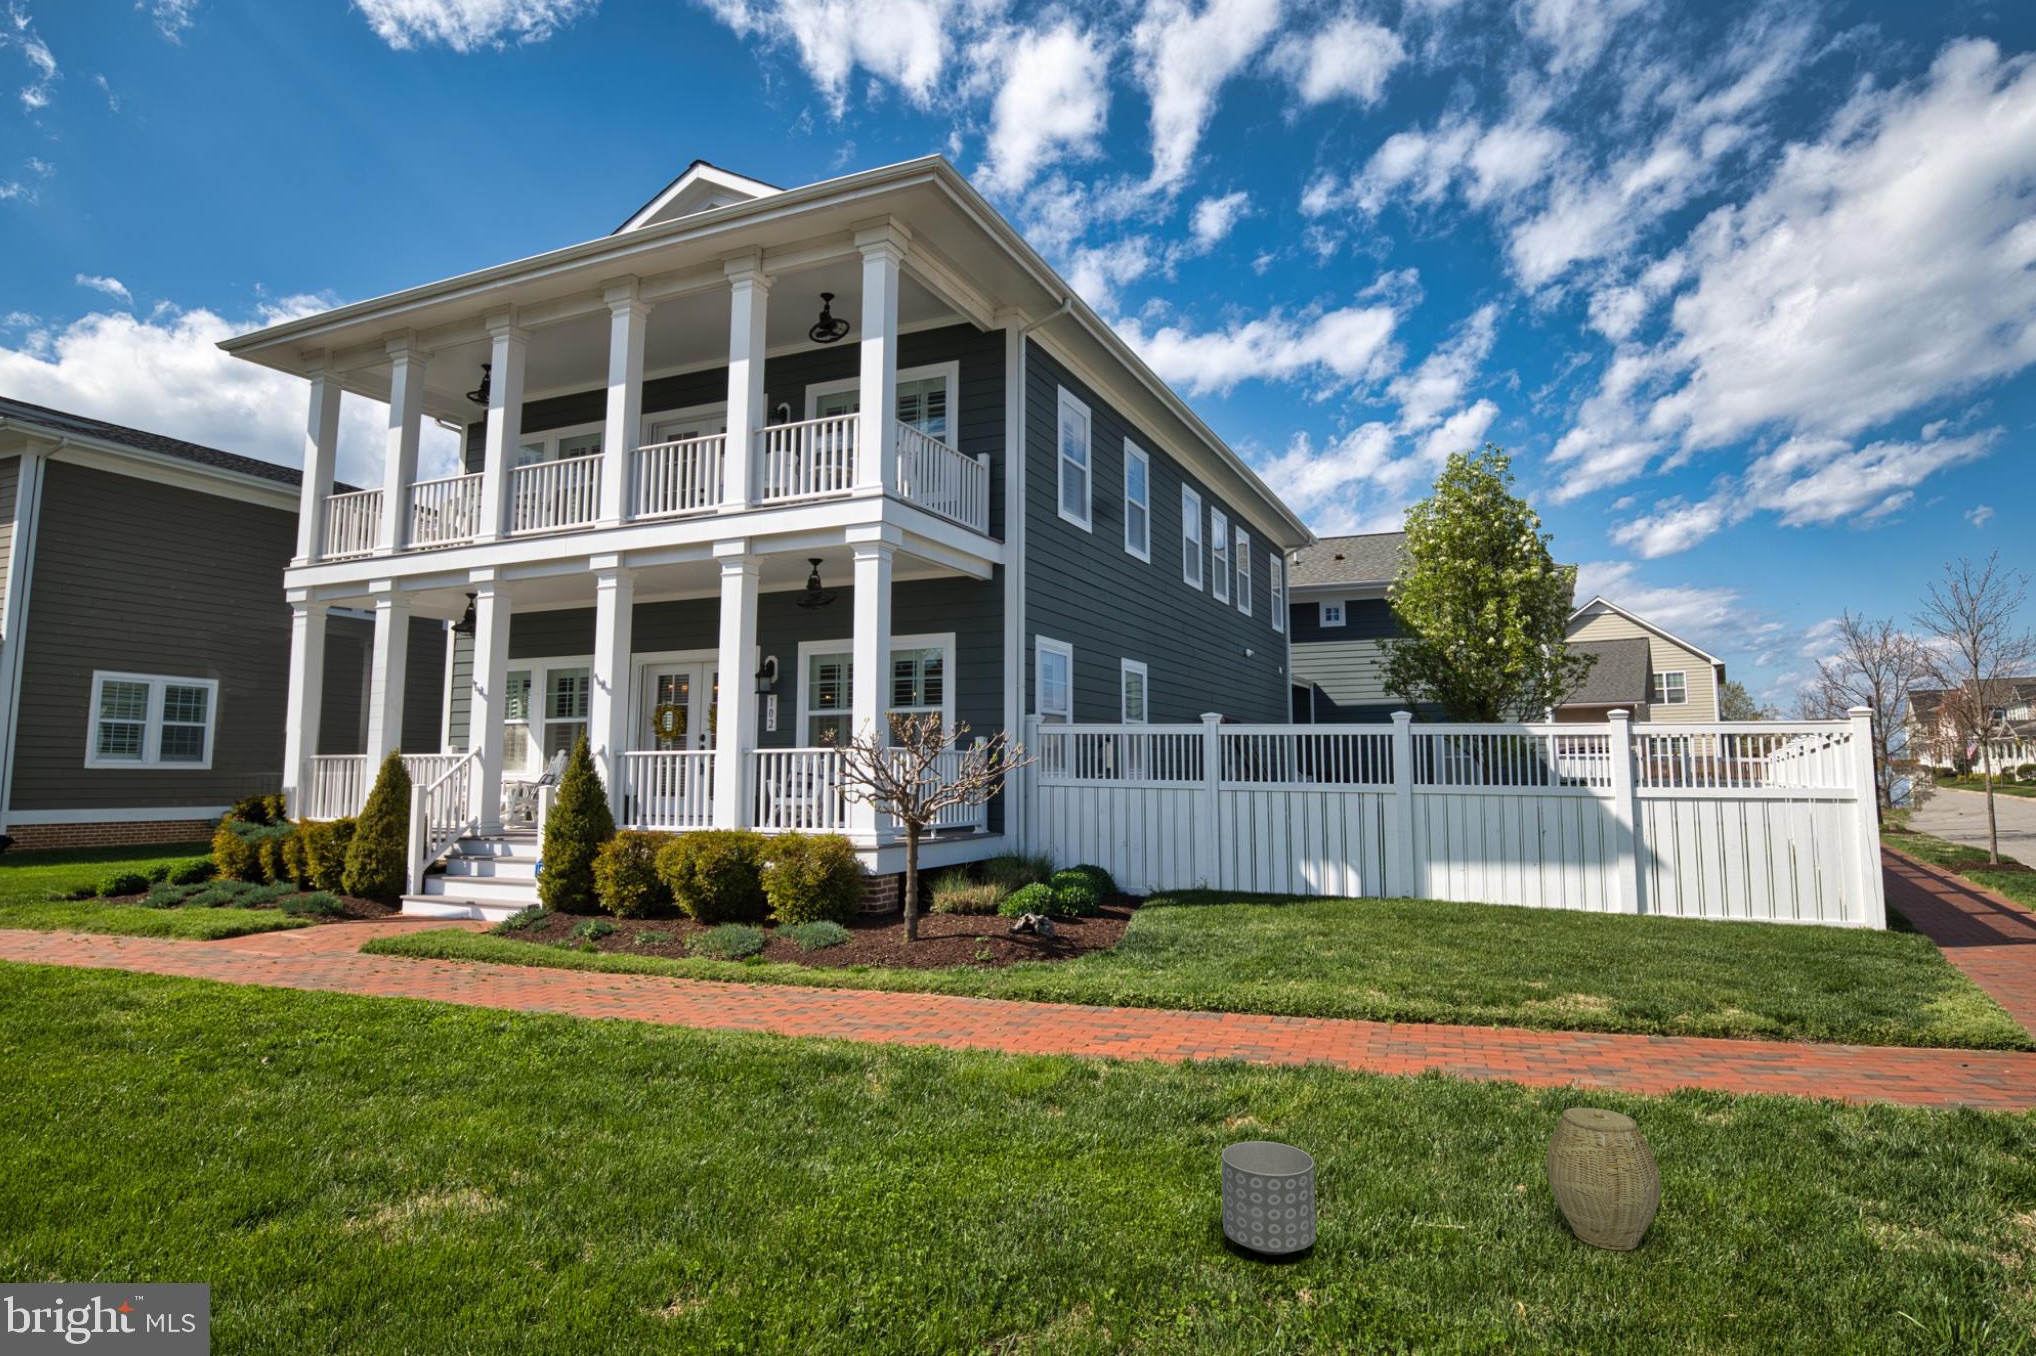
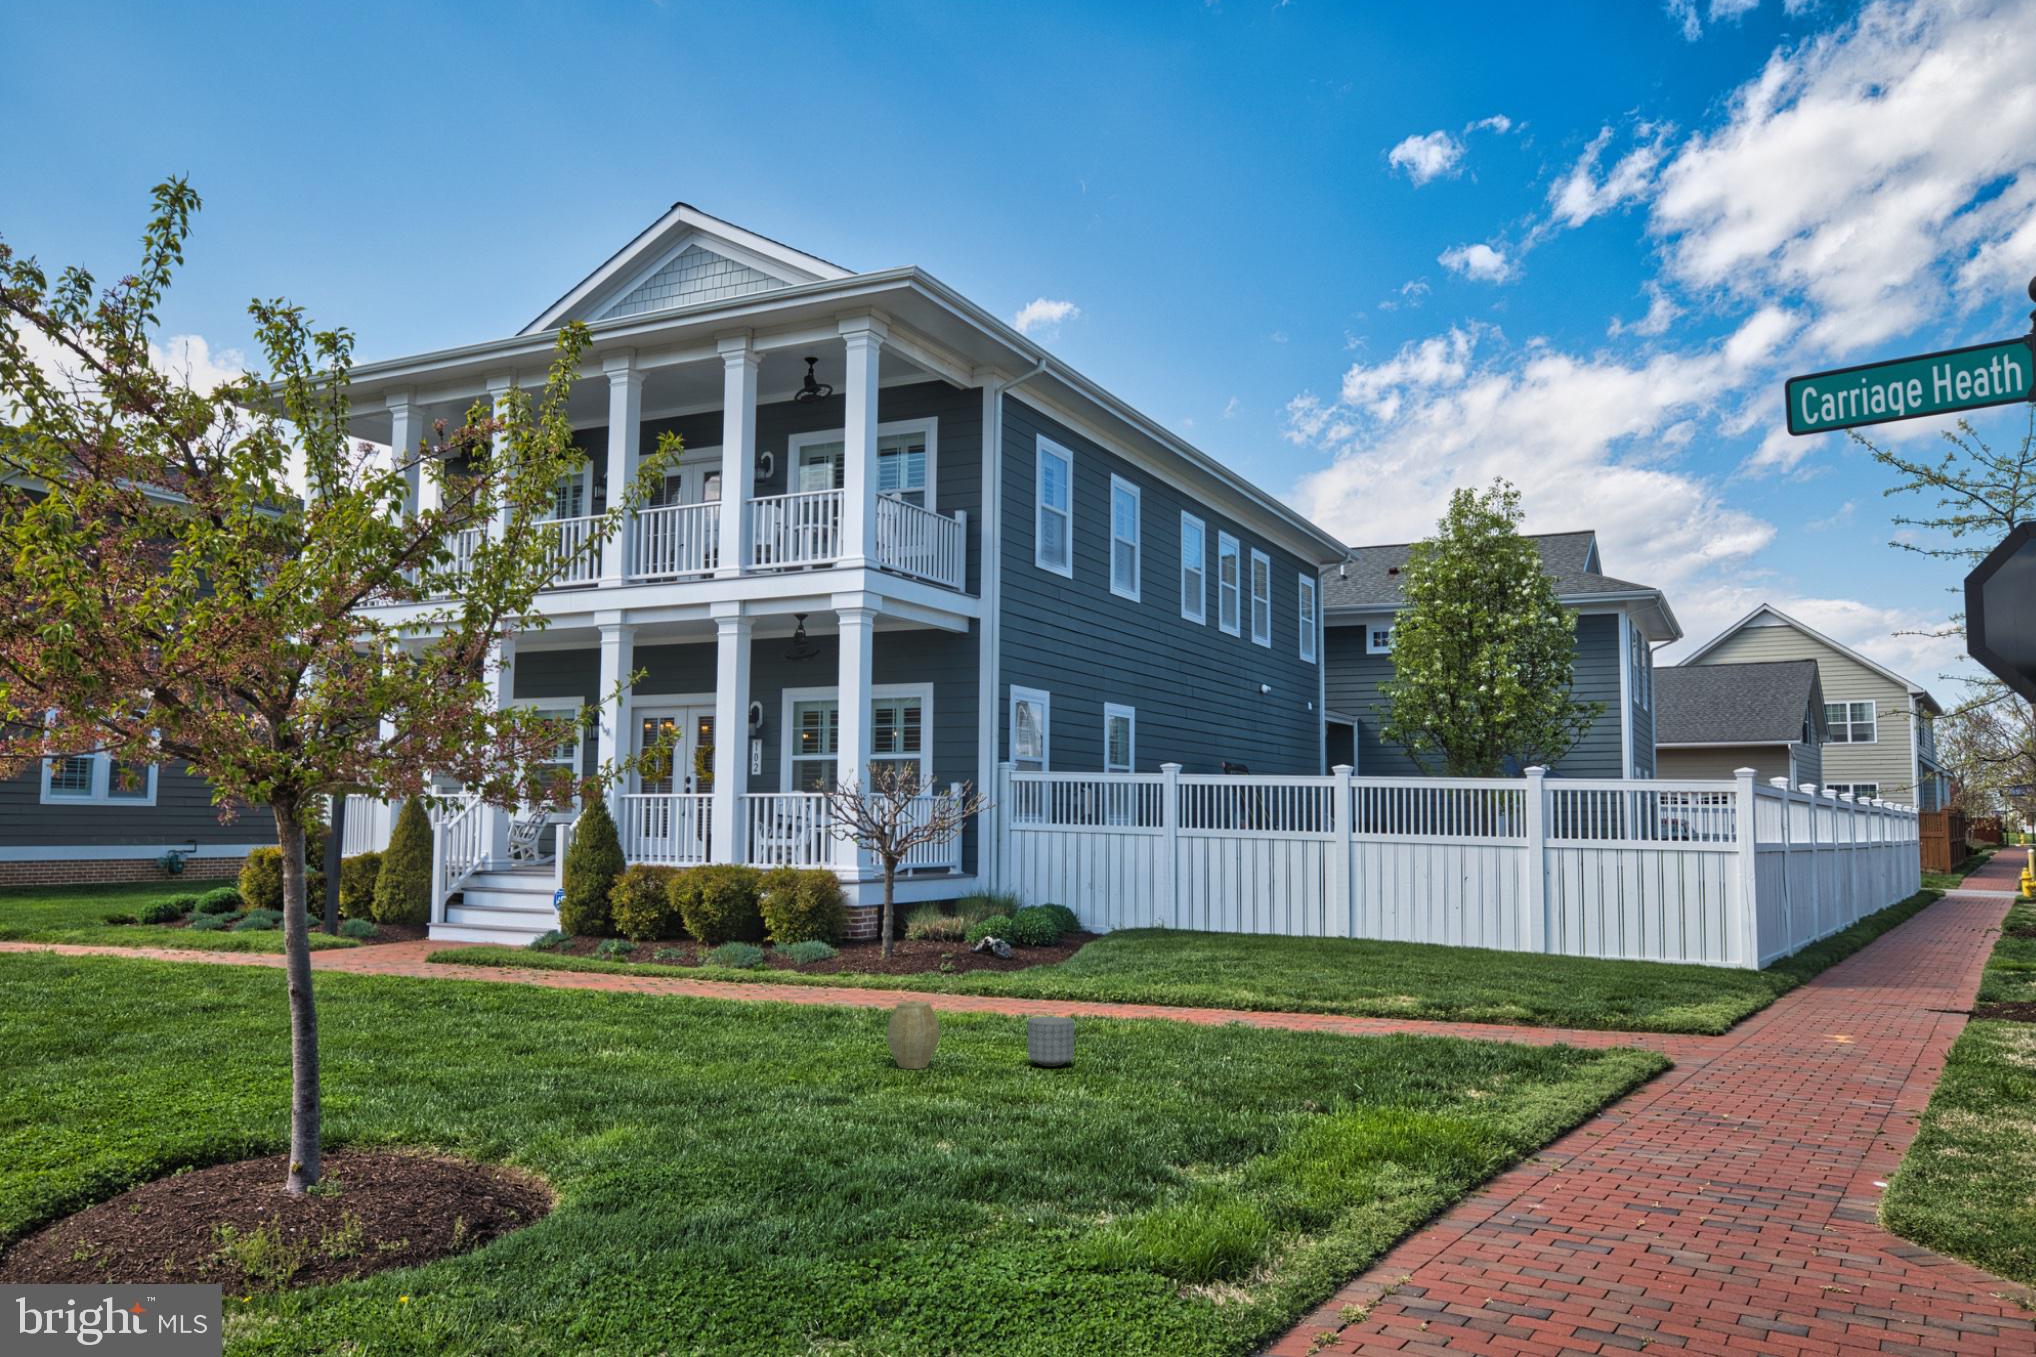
woven basket: present [1547,1108,1661,1250] -> present [887,1000,940,1069]

